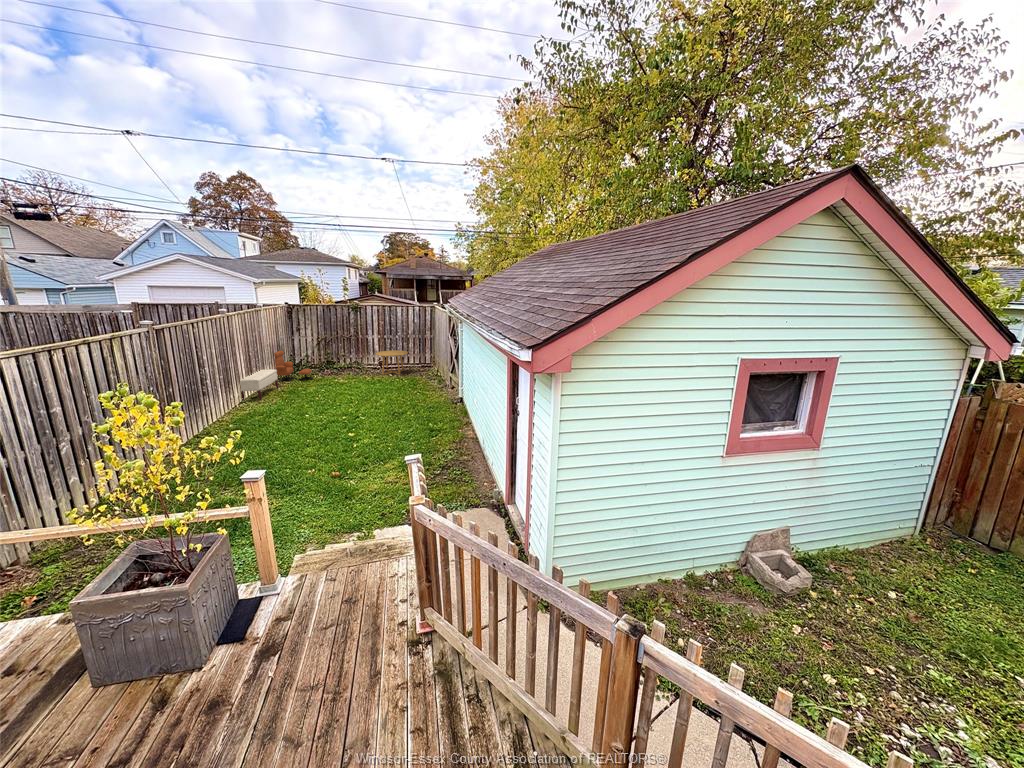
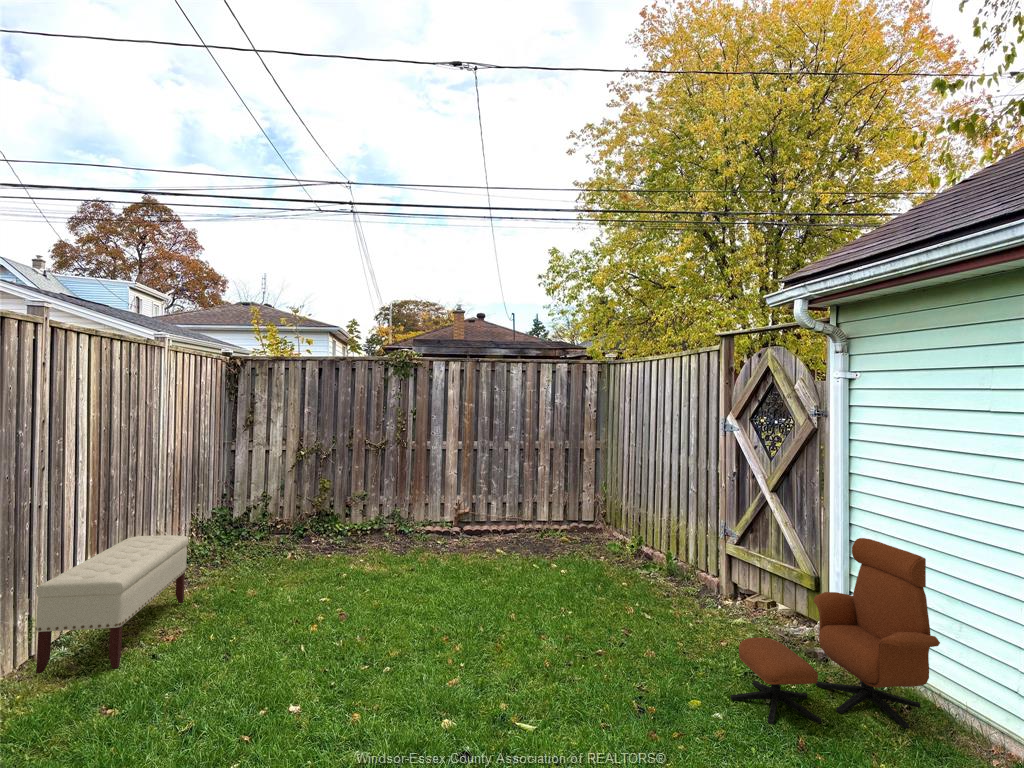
round table: present [376,350,408,375] -> none [460,481,547,551]
lounge chair: present [274,351,313,382] -> present [731,538,940,728]

